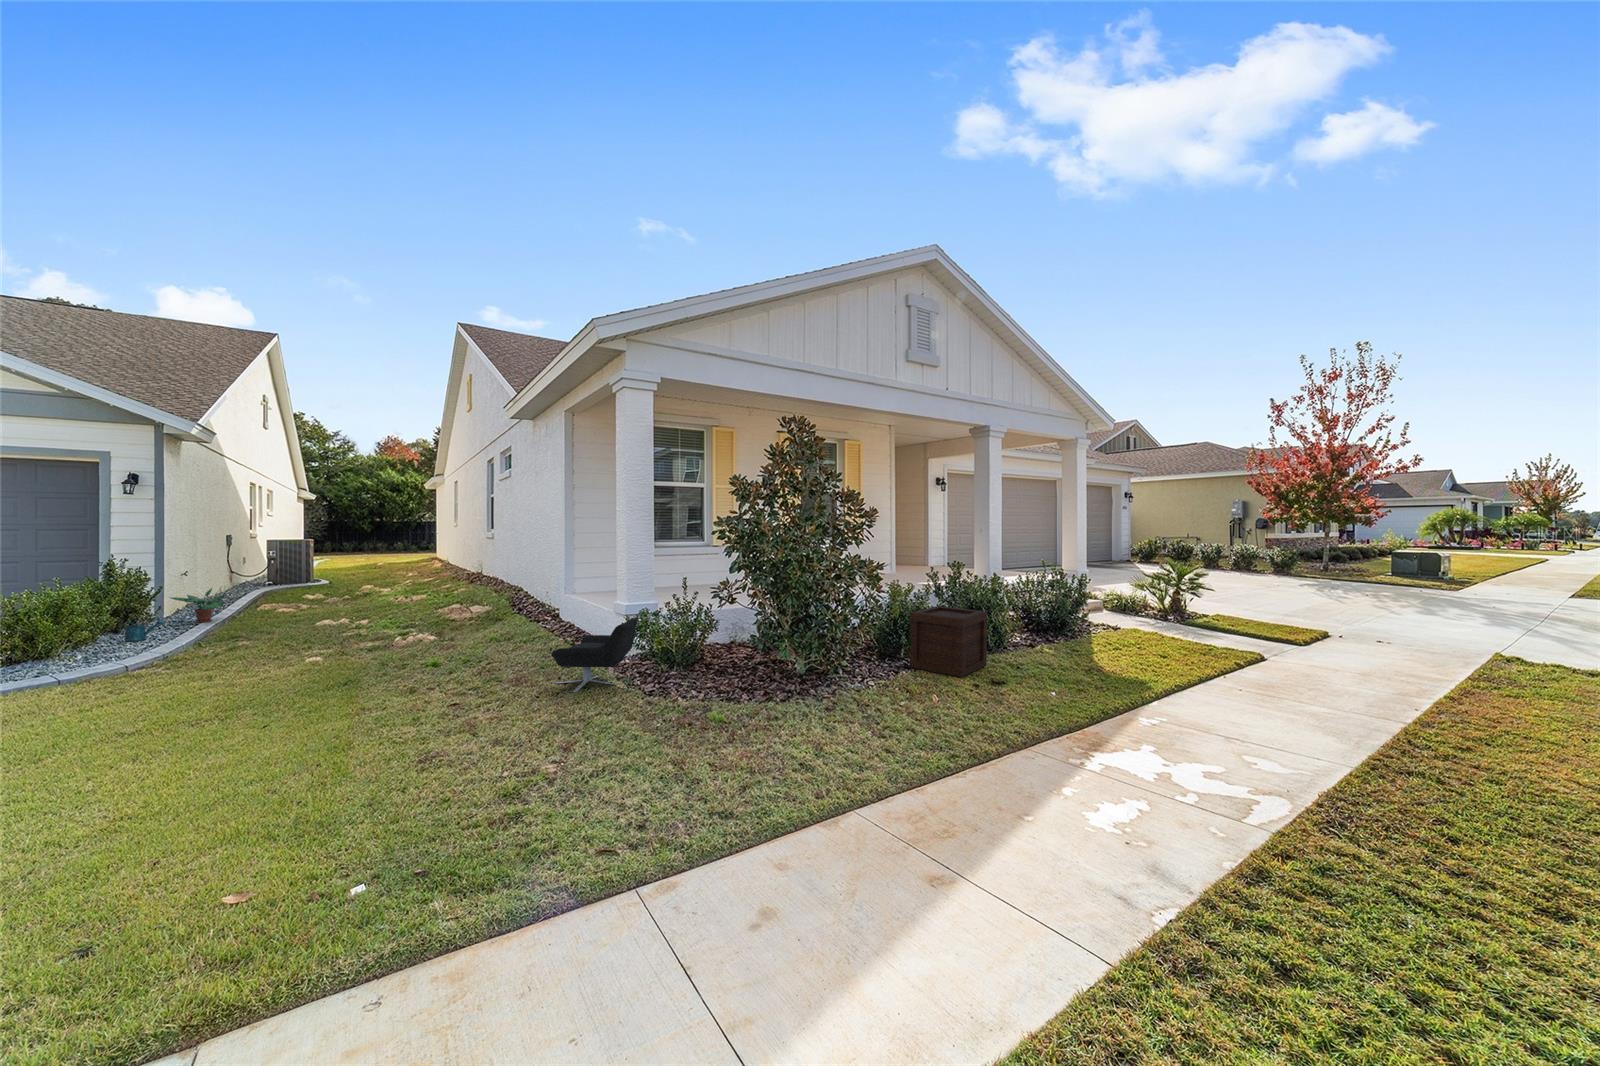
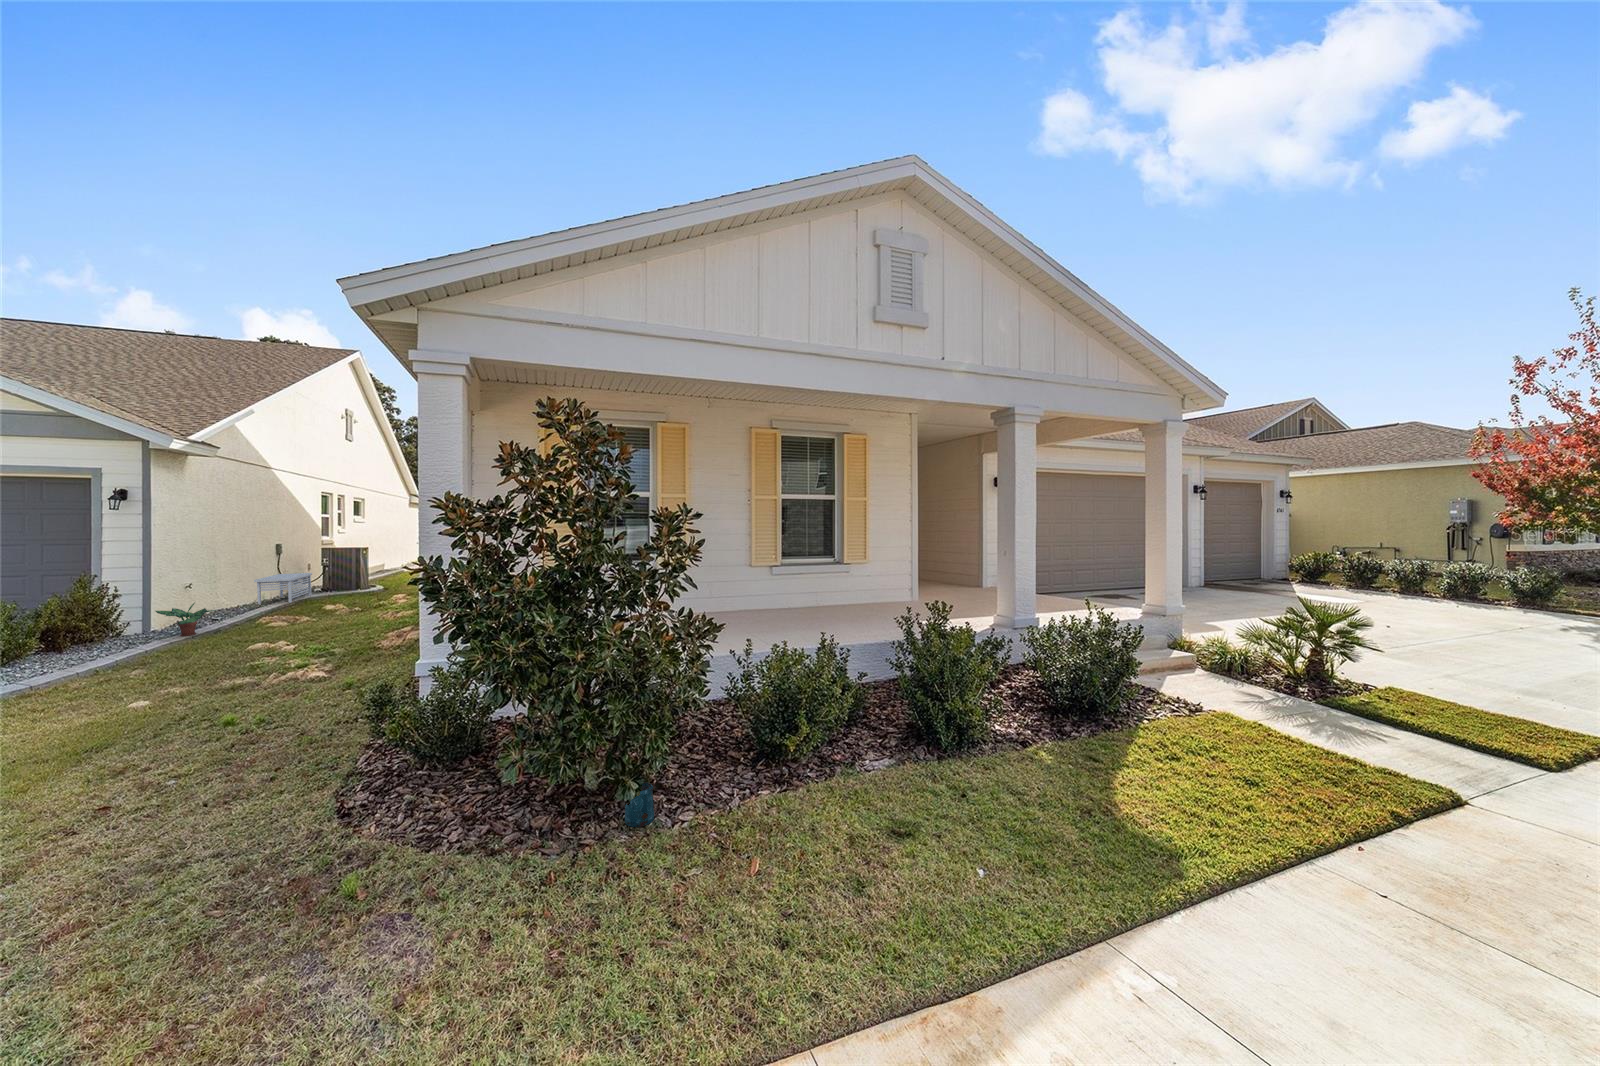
storage bench: none [216,566,266,597] -> present [254,573,312,604]
wooden crate: present [909,606,987,678] -> none [808,676,929,804]
lounge chair: present [552,617,638,692] -> none [293,680,436,782]
watering can: present [119,620,164,642] -> present [625,782,654,827]

